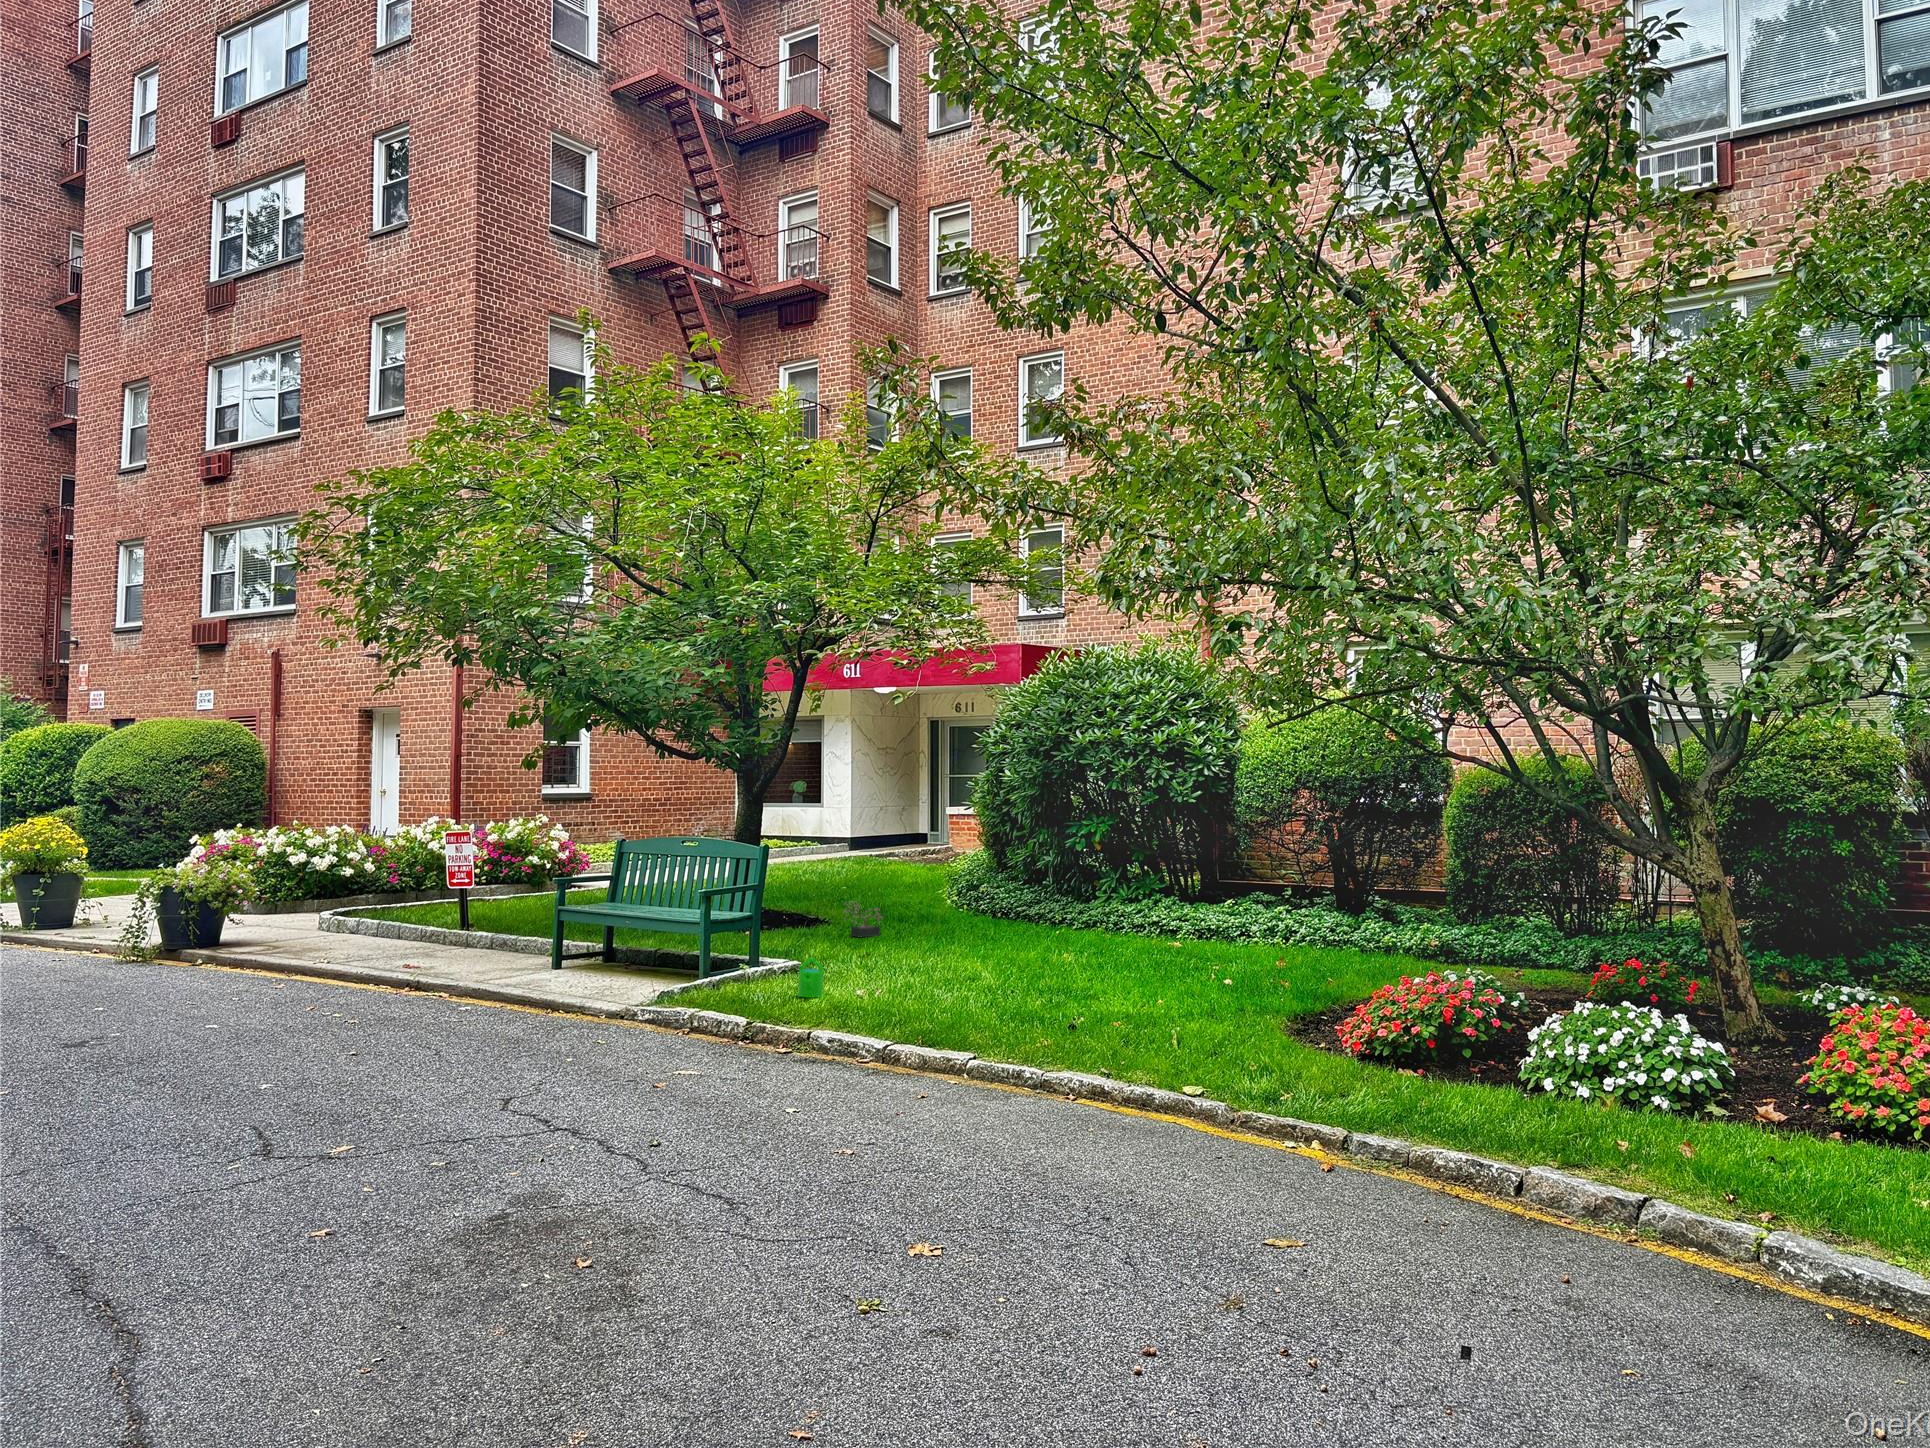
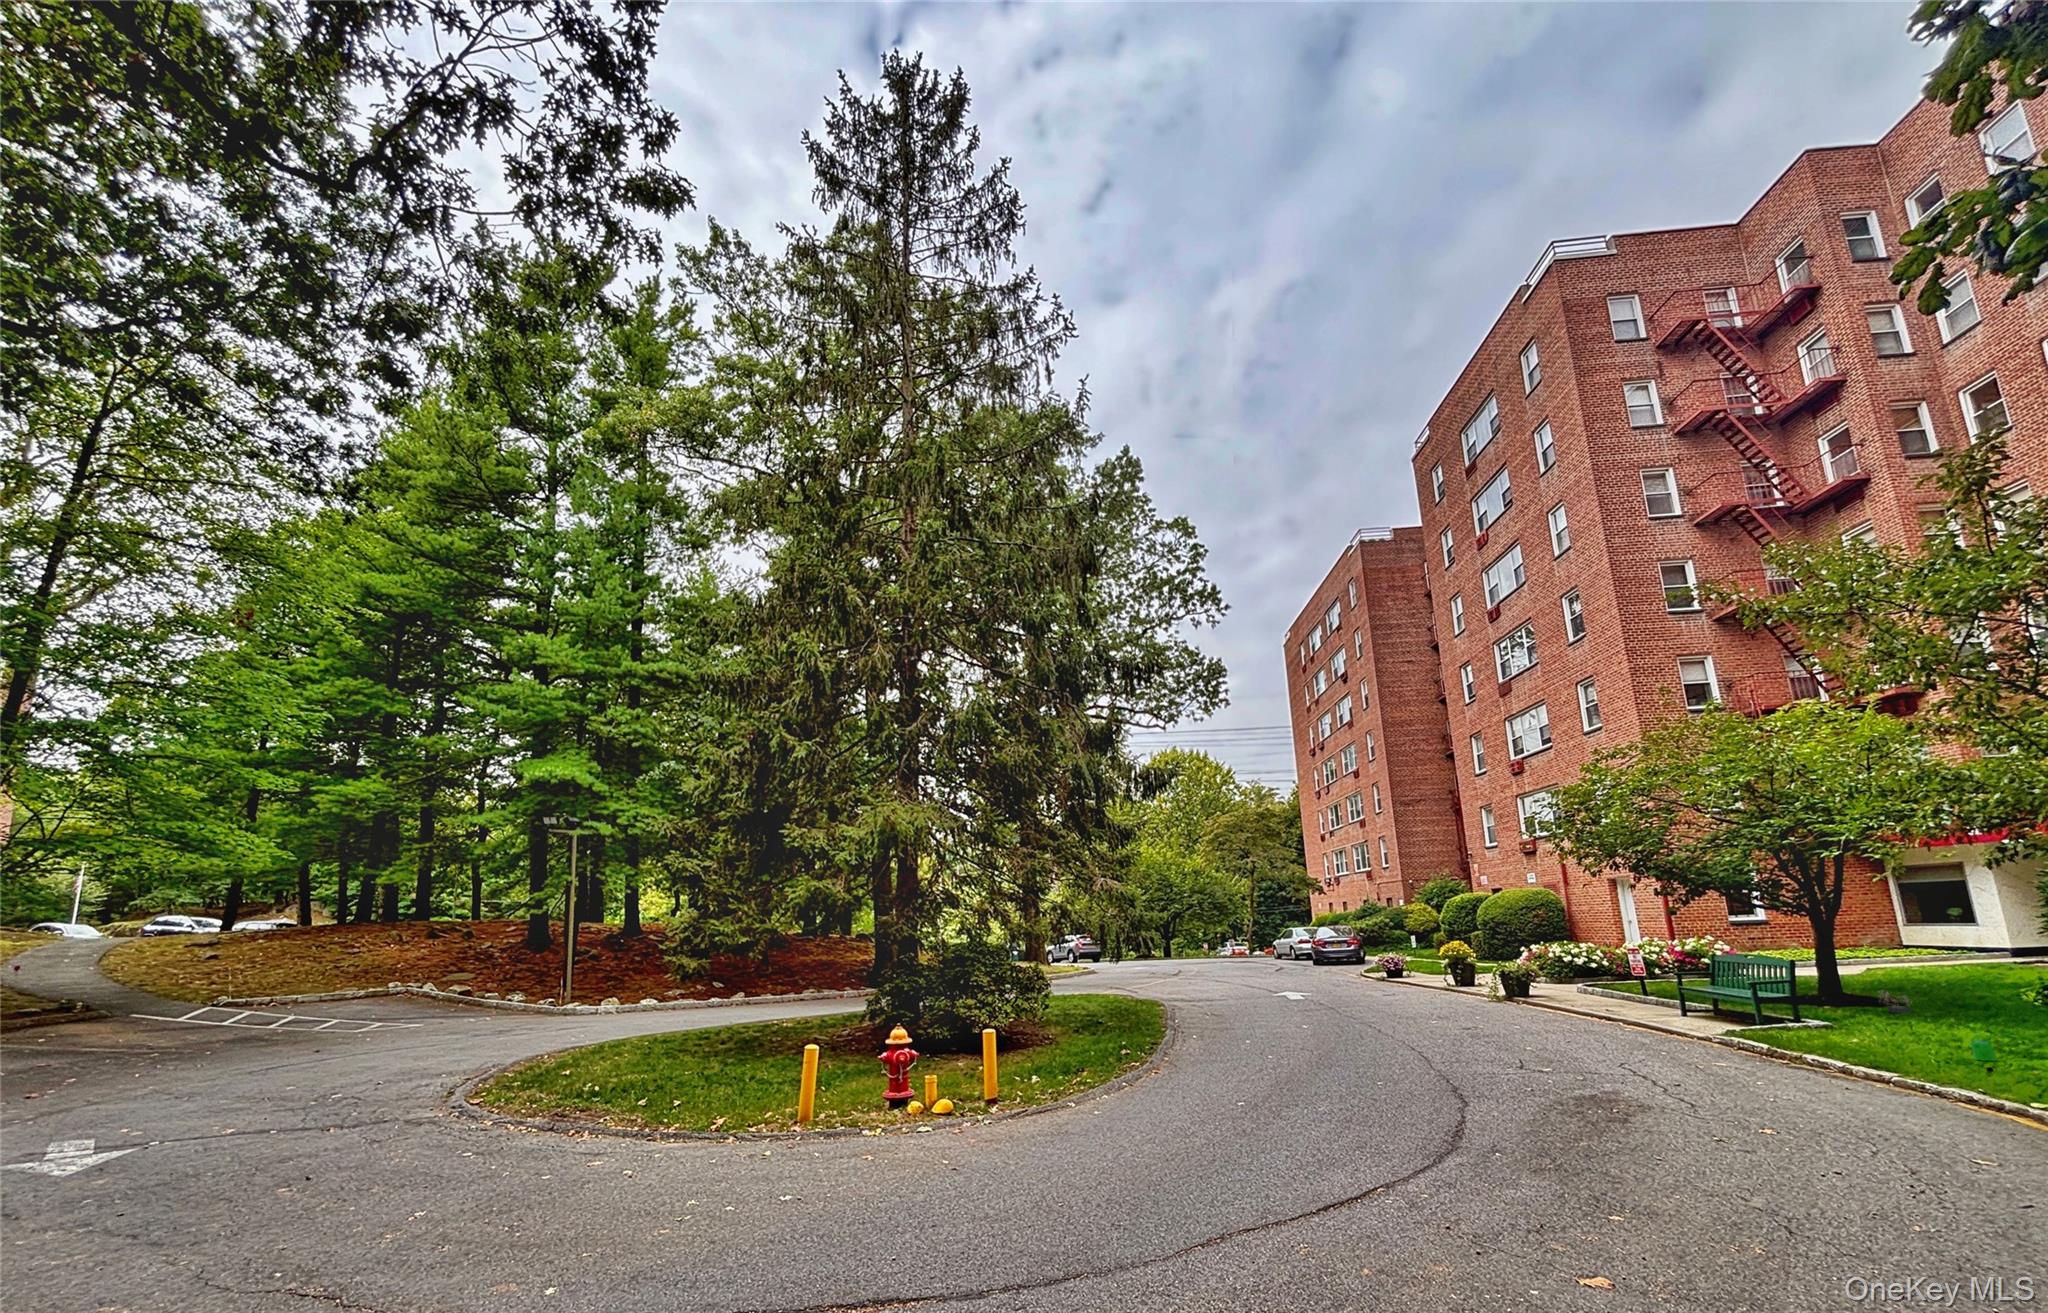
watering can: present [797,958,824,998] -> present [1970,1034,1997,1061]

